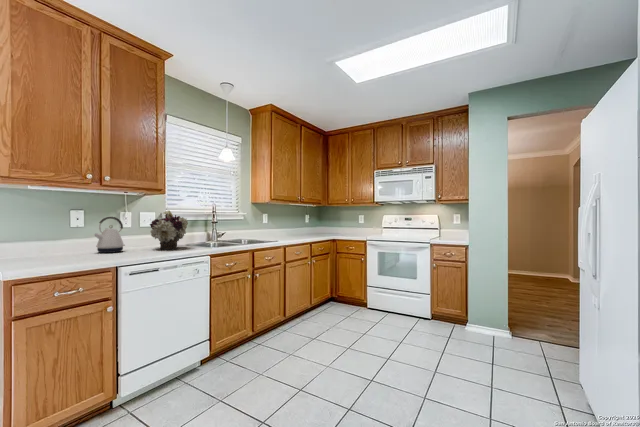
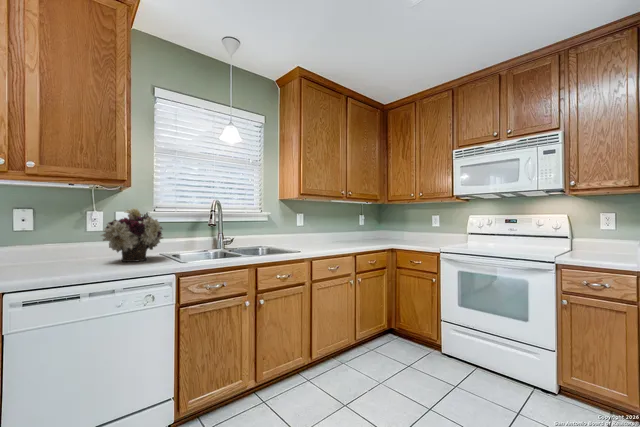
kettle: present [94,217,125,253] -> none [20,216,72,266]

